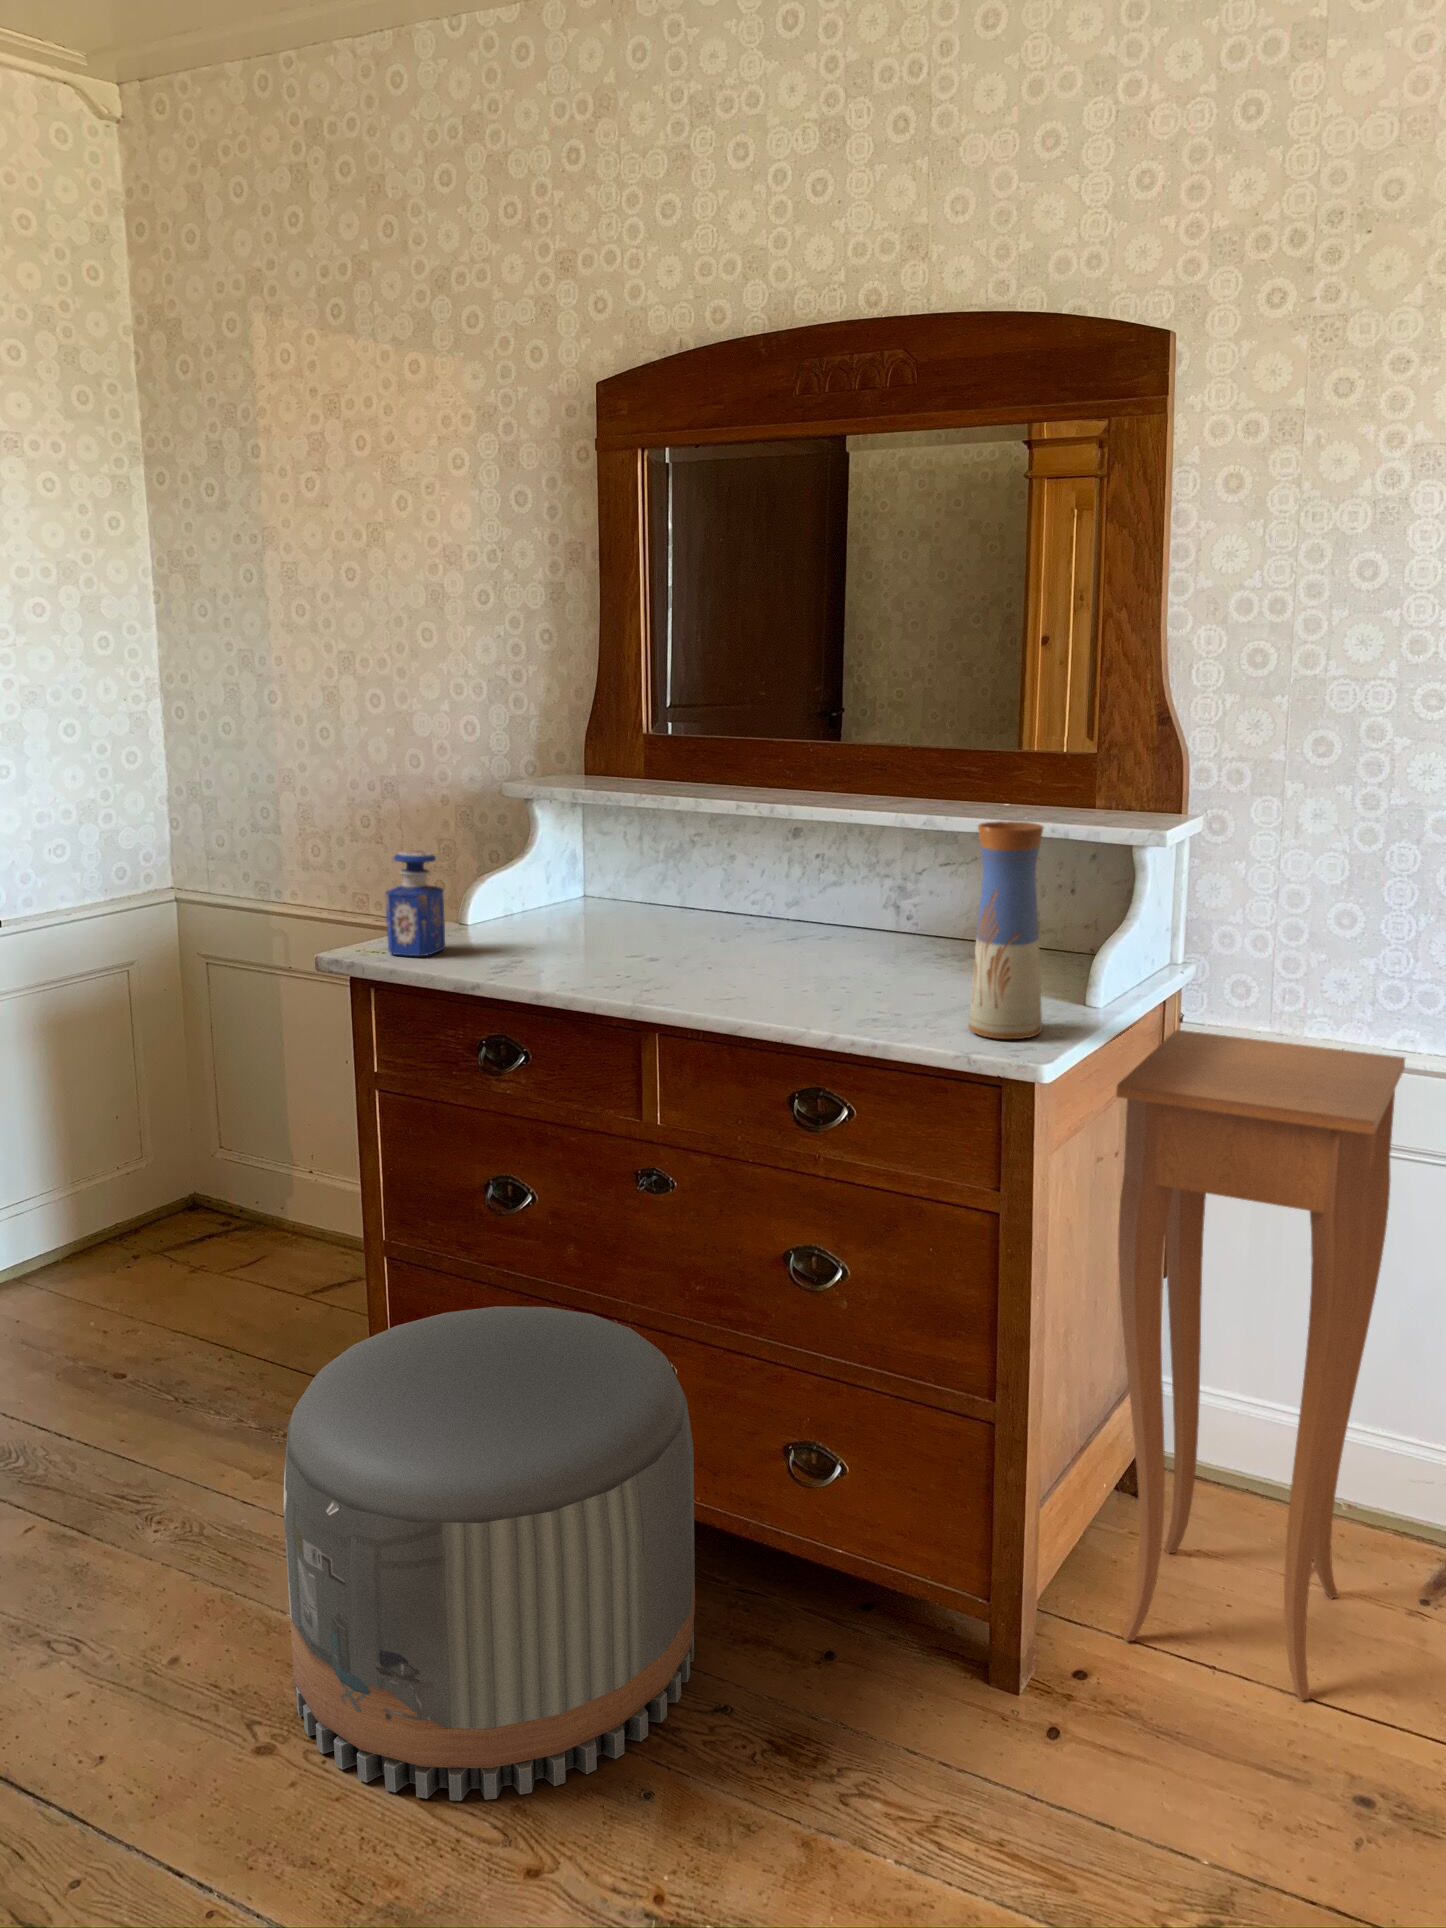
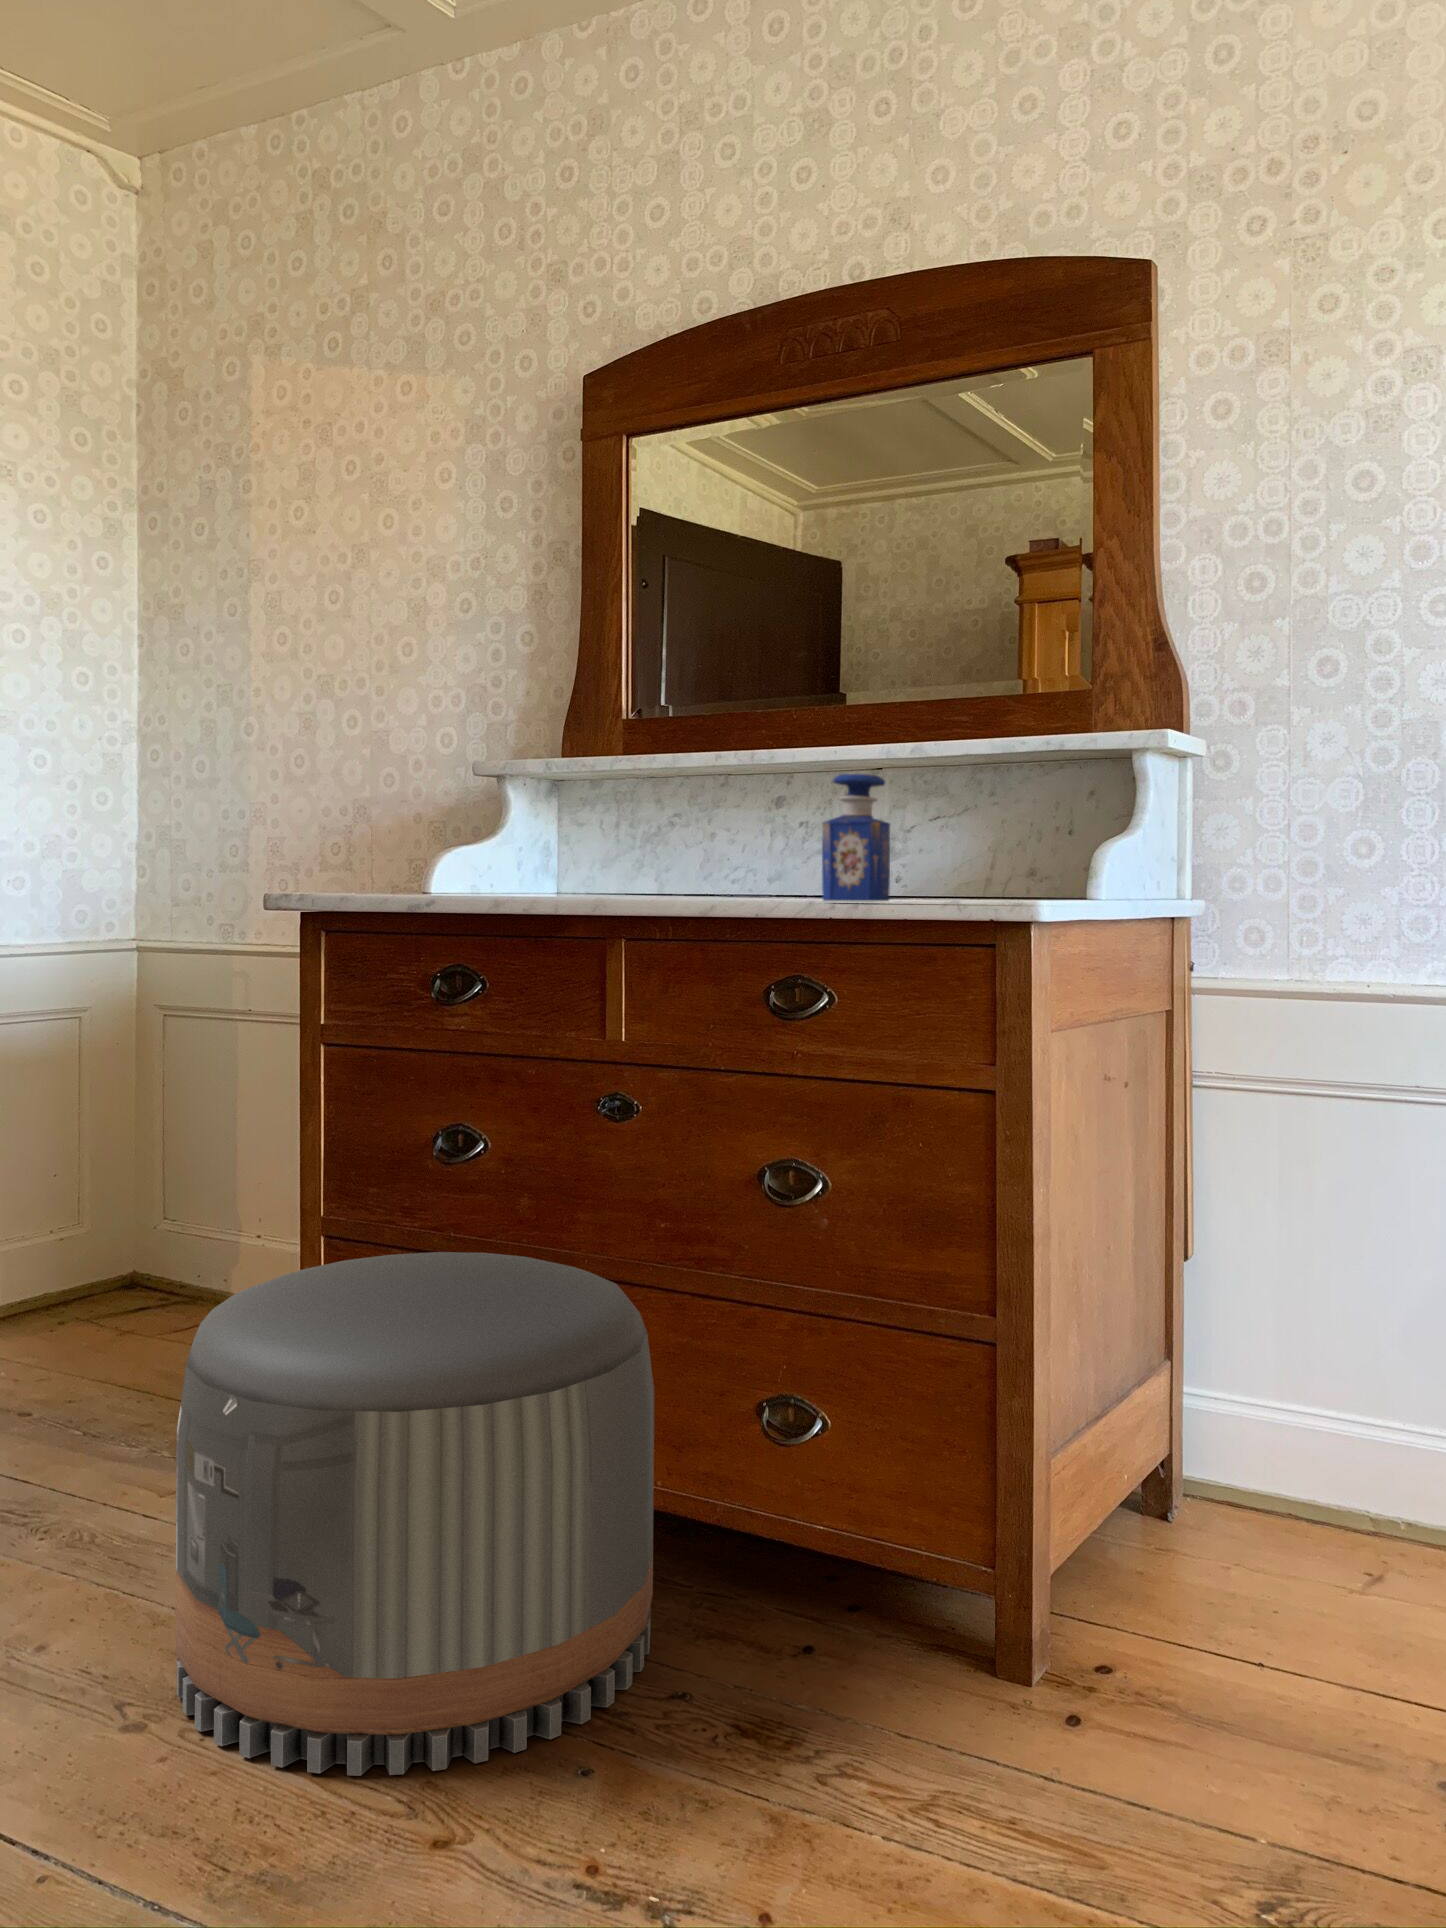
vase: present [968,821,1043,1039] -> none [961,675,1041,904]
perfume bottle: present [385,850,445,956] -> present [822,772,890,901]
side table: present [1116,1030,1405,1700] -> none [1124,953,1437,1693]

